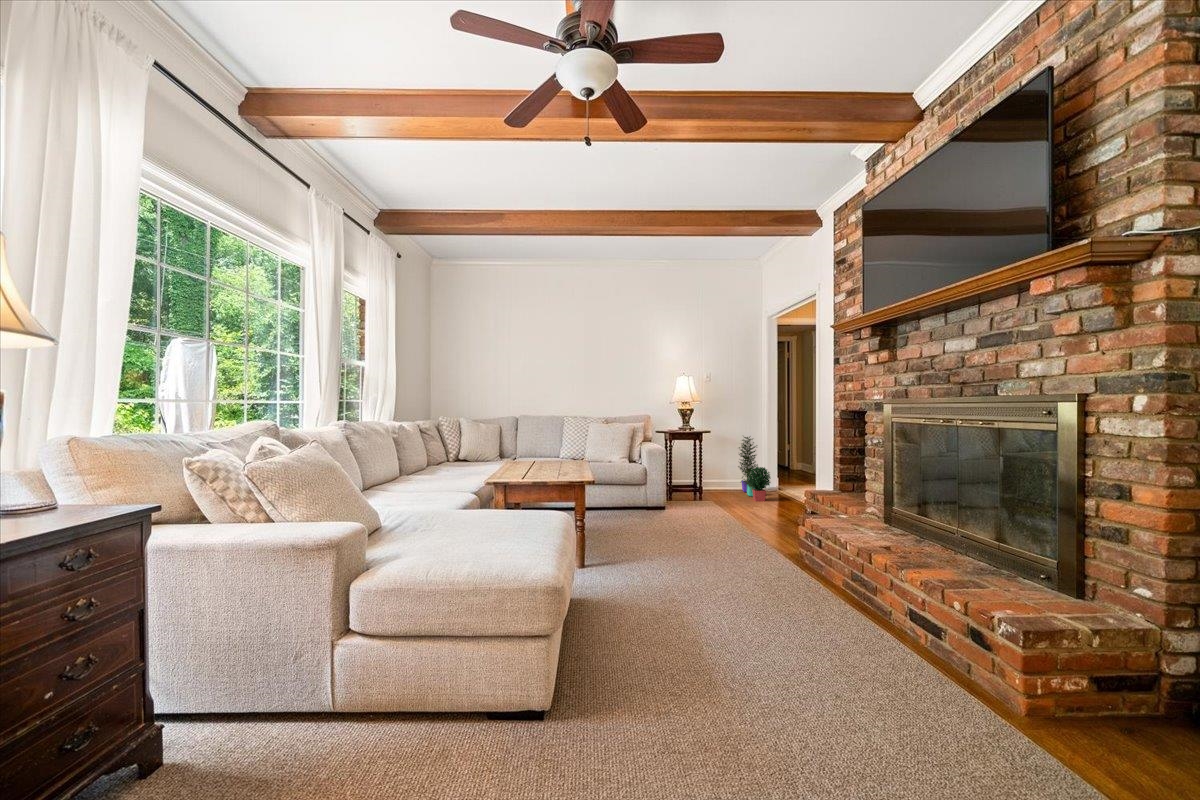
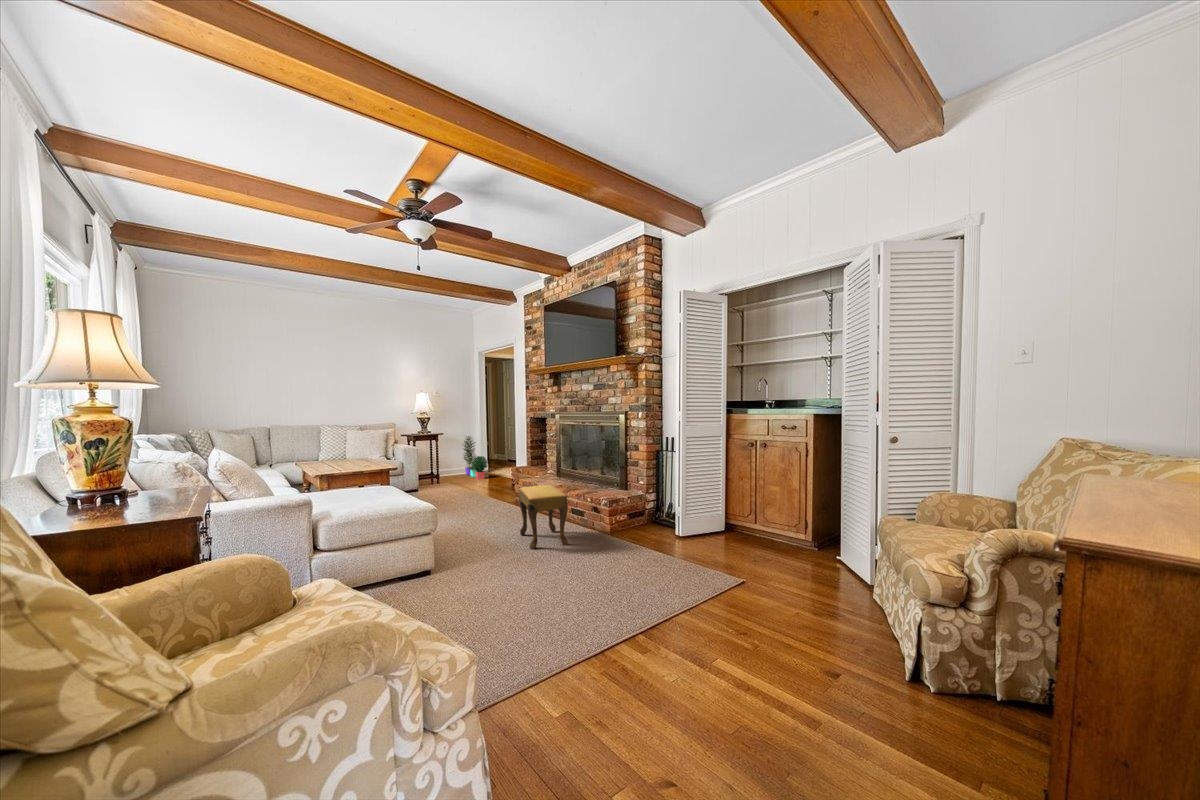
footstool: none [783,552,902,735] -> present [519,485,568,549]

